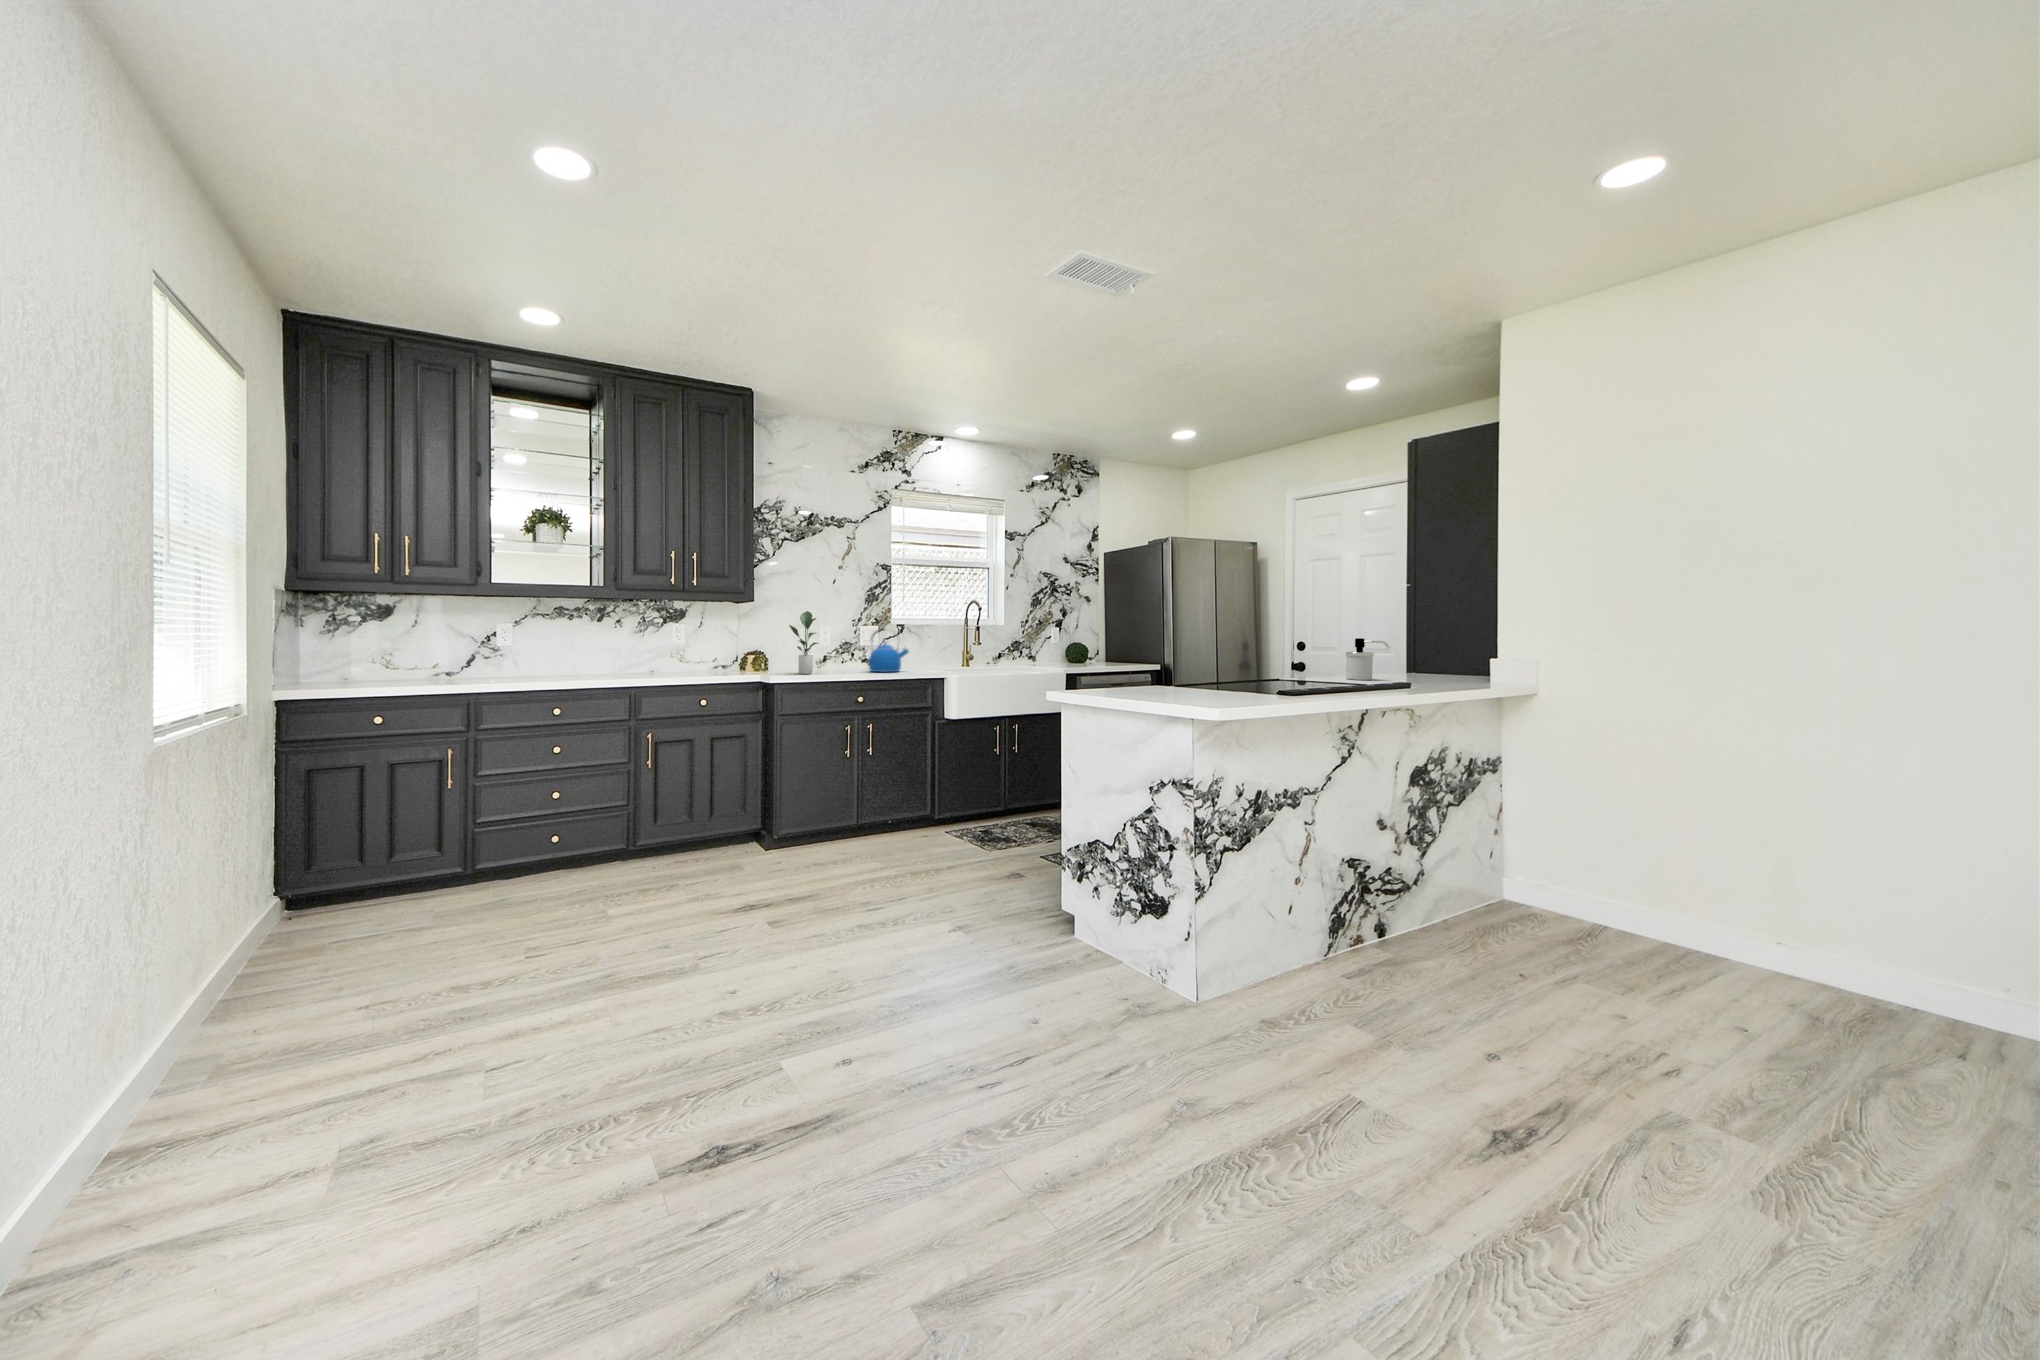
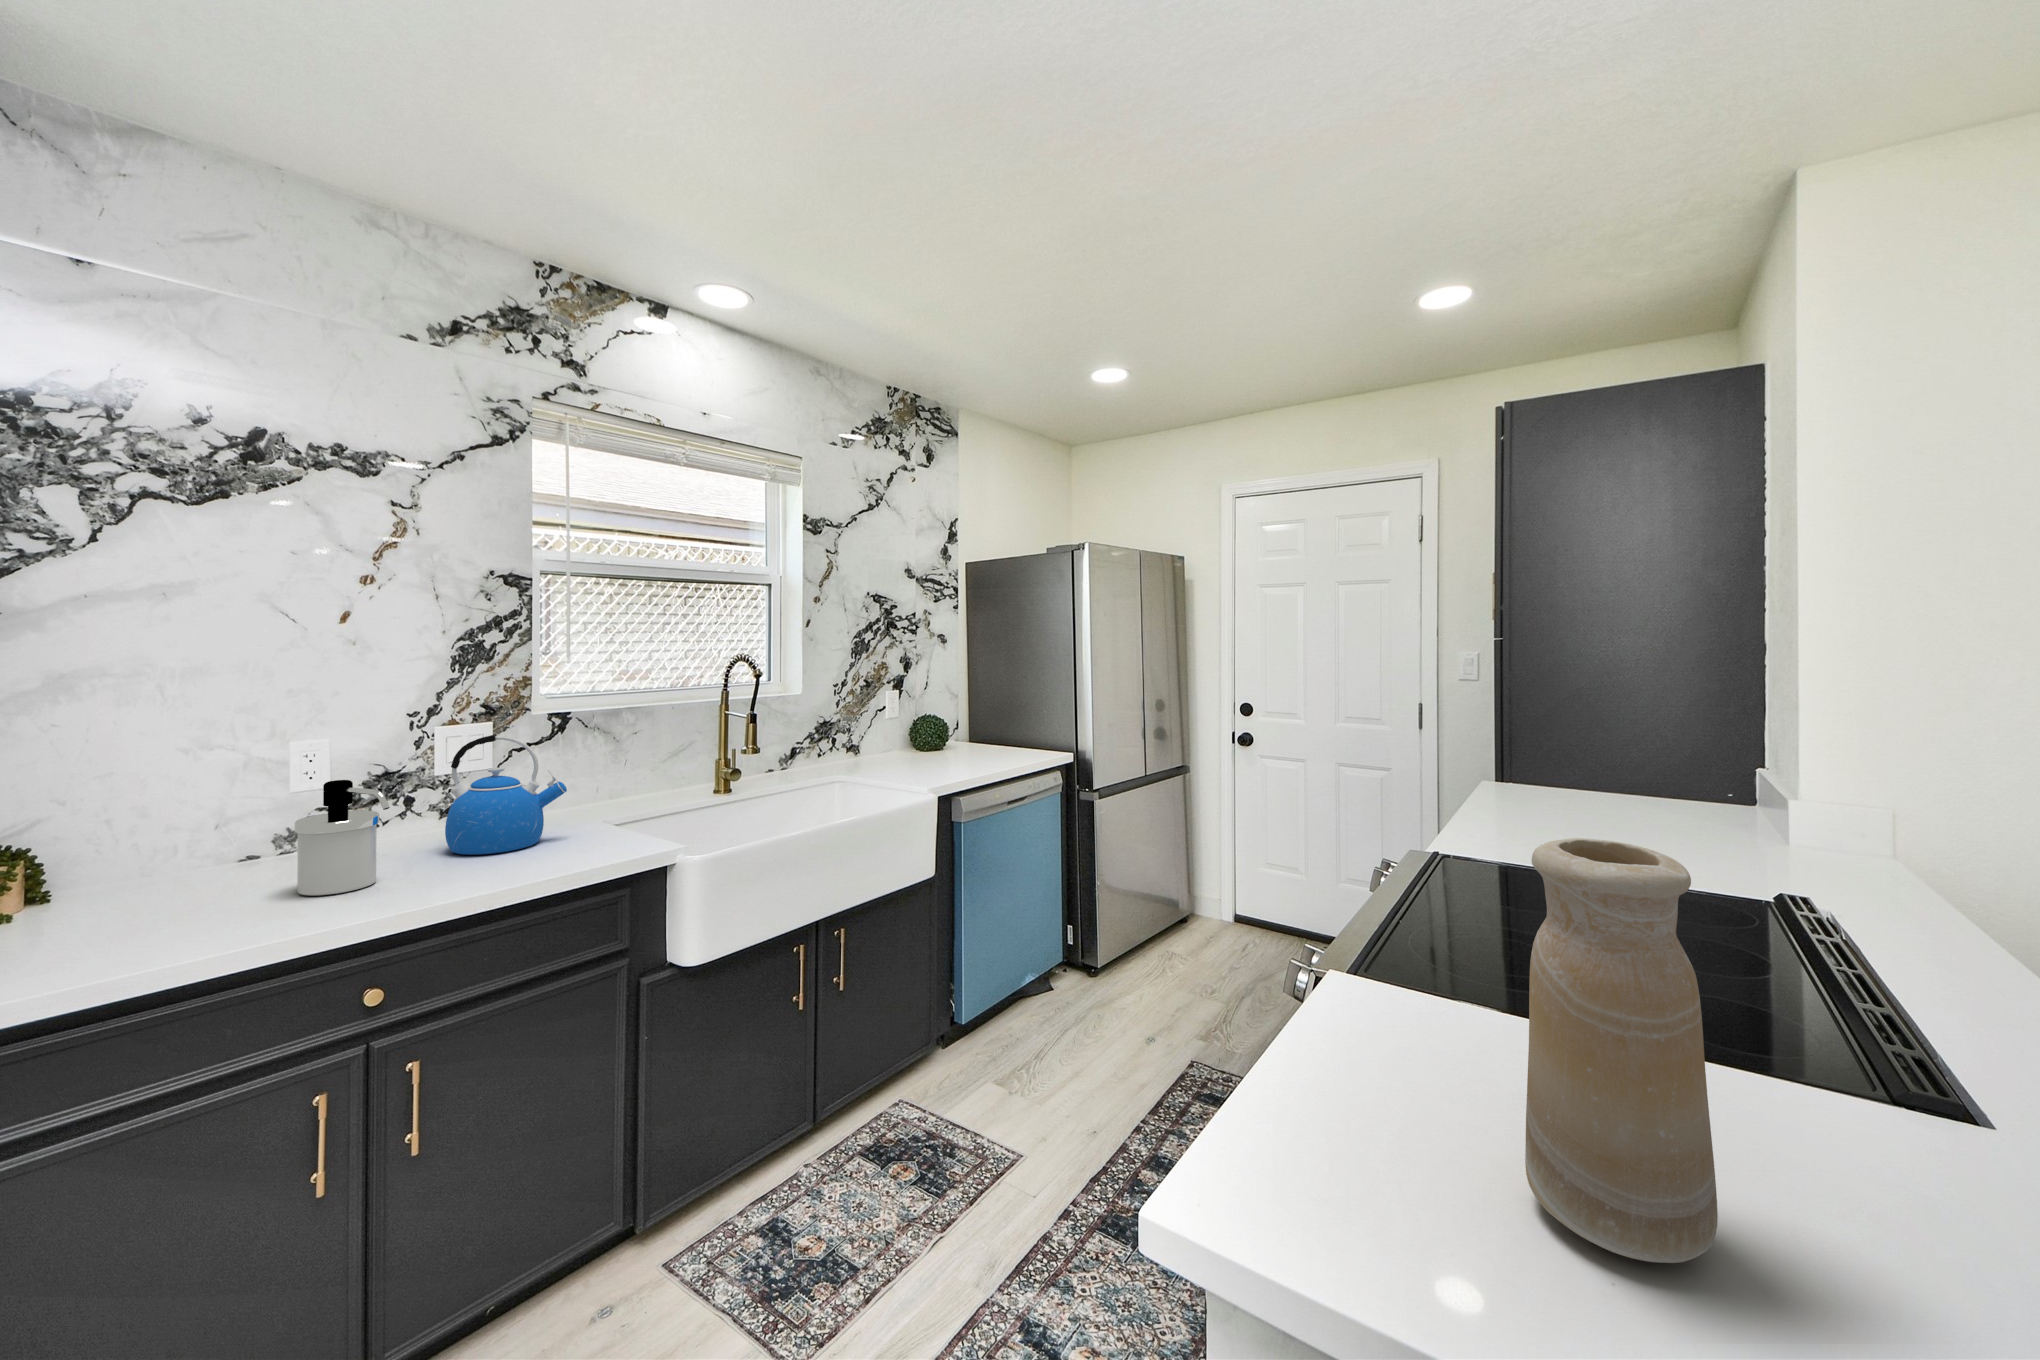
potted plant: present [789,611,818,674] -> none [129,702,262,898]
vase: none [1127,620,1160,697] -> present [1525,838,1718,1263]
soap dispenser: present [1346,638,1390,680] -> present [295,780,390,896]

